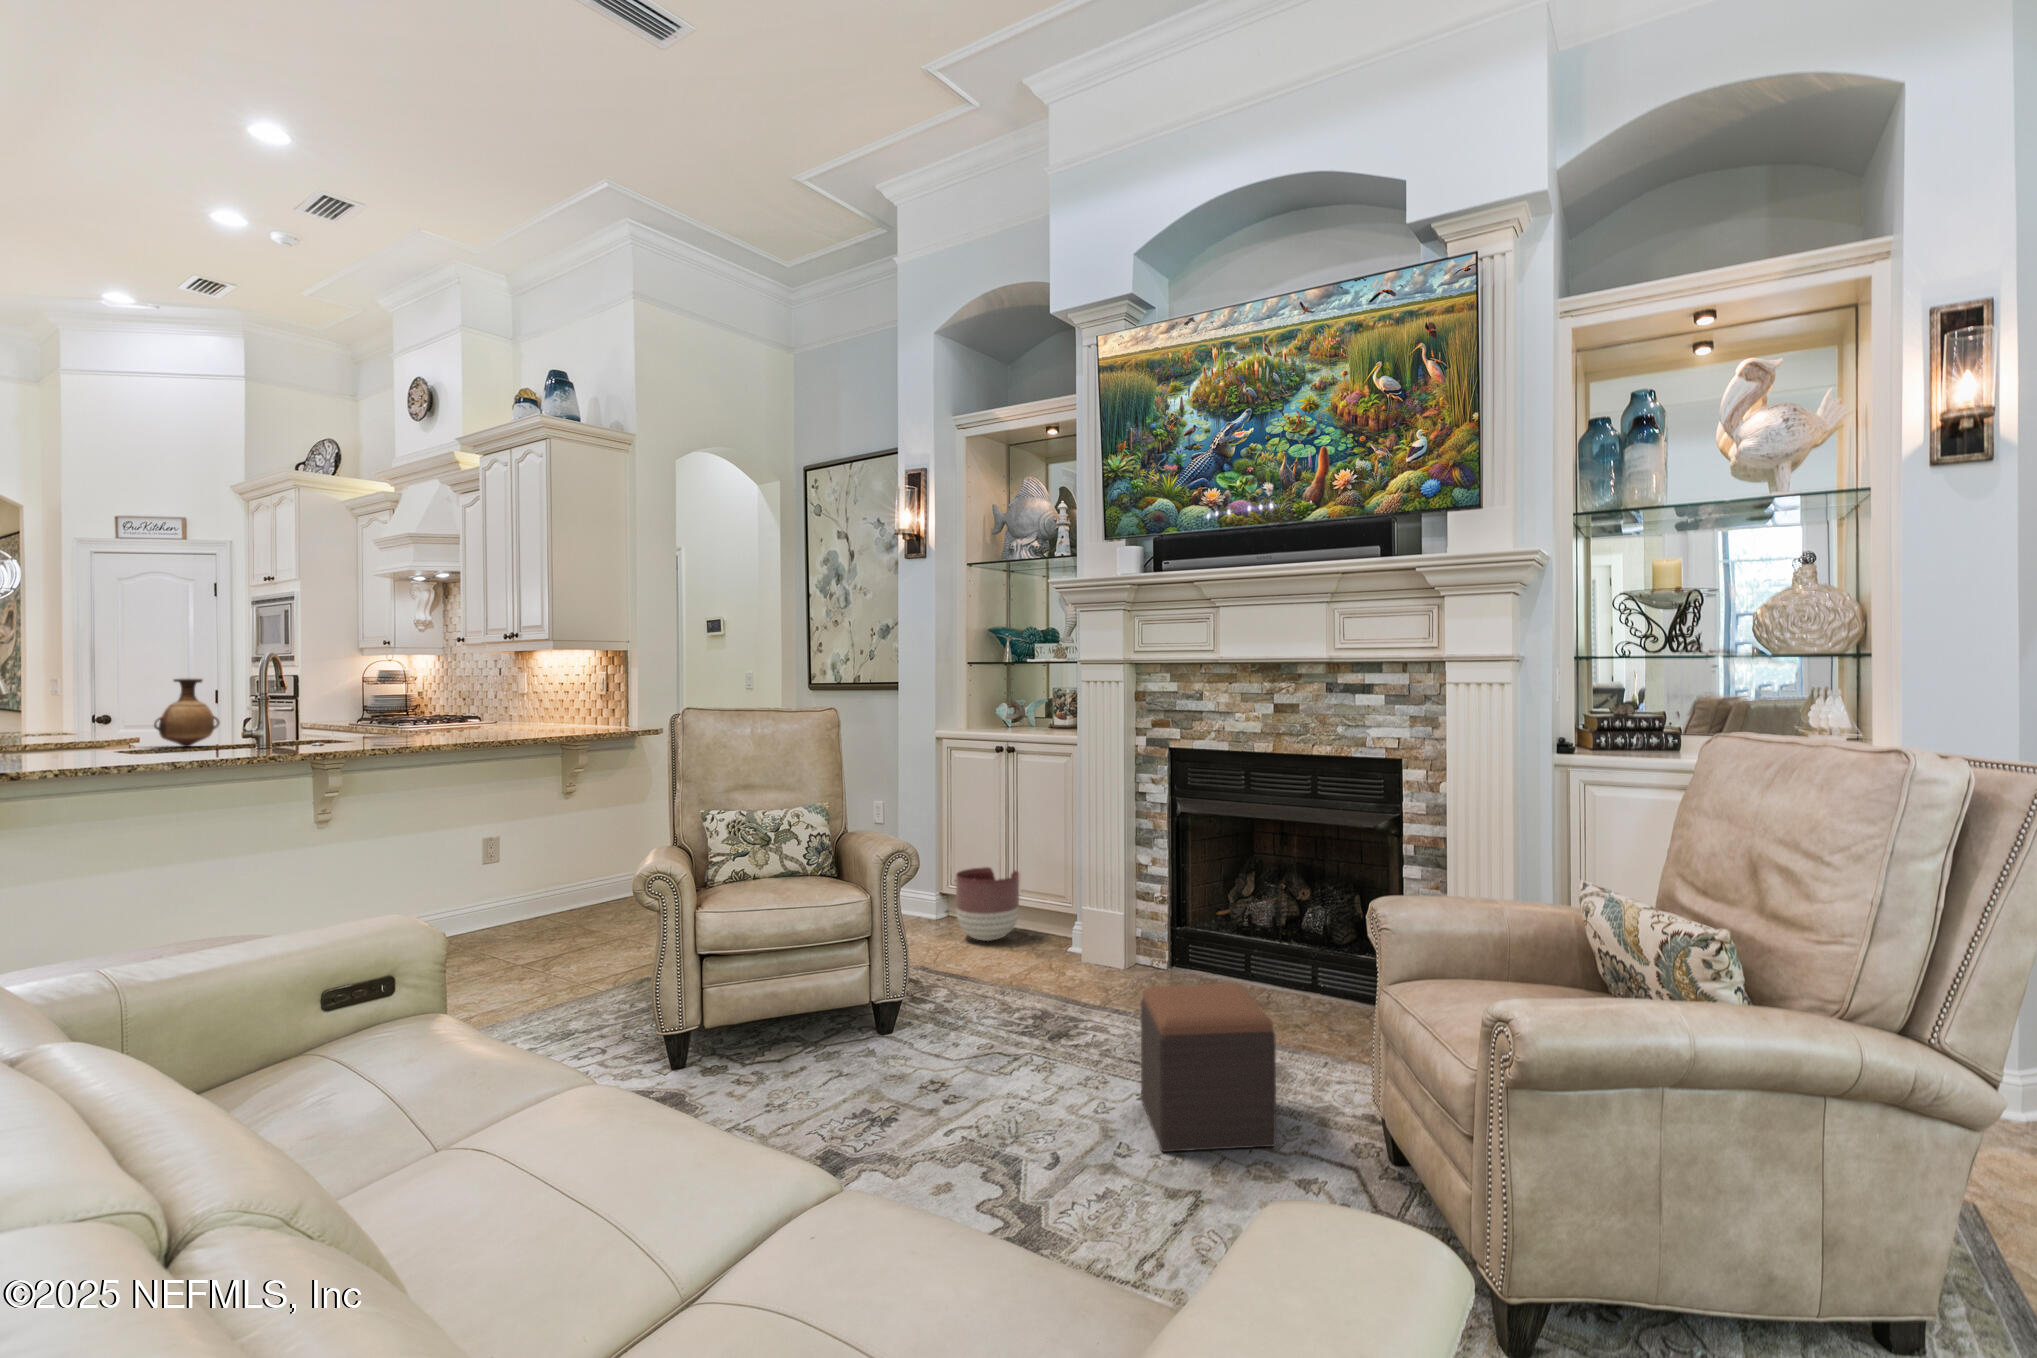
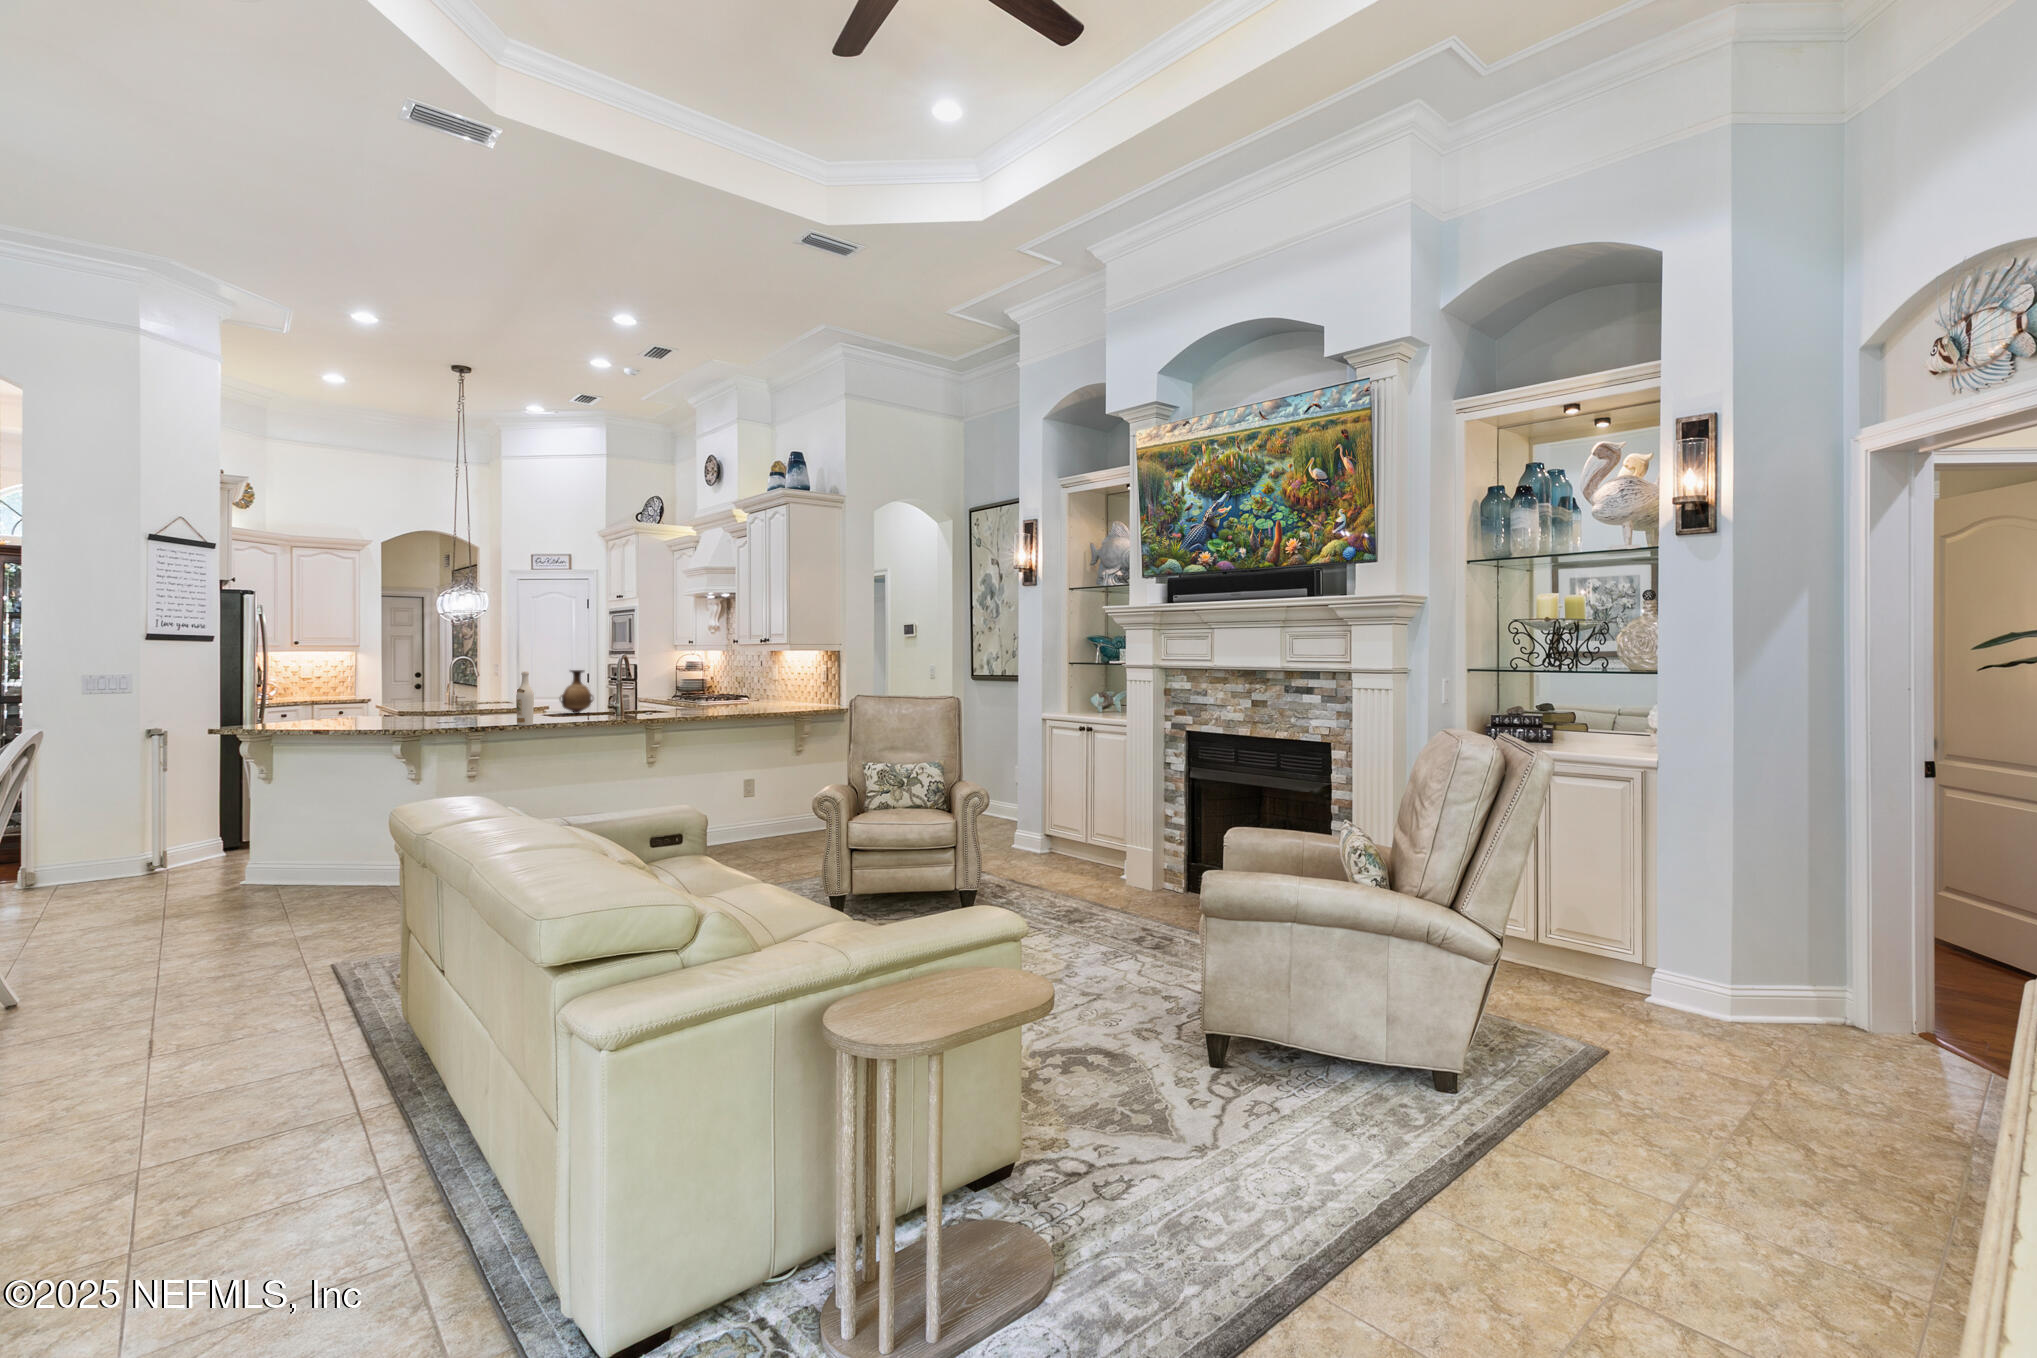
wine bottle: none [56,675,92,768] -> present [516,672,534,726]
planter: present [956,867,1019,941] -> none [1047,816,1093,867]
footstool: present [1141,983,1276,1152] -> none [1093,883,1169,982]

